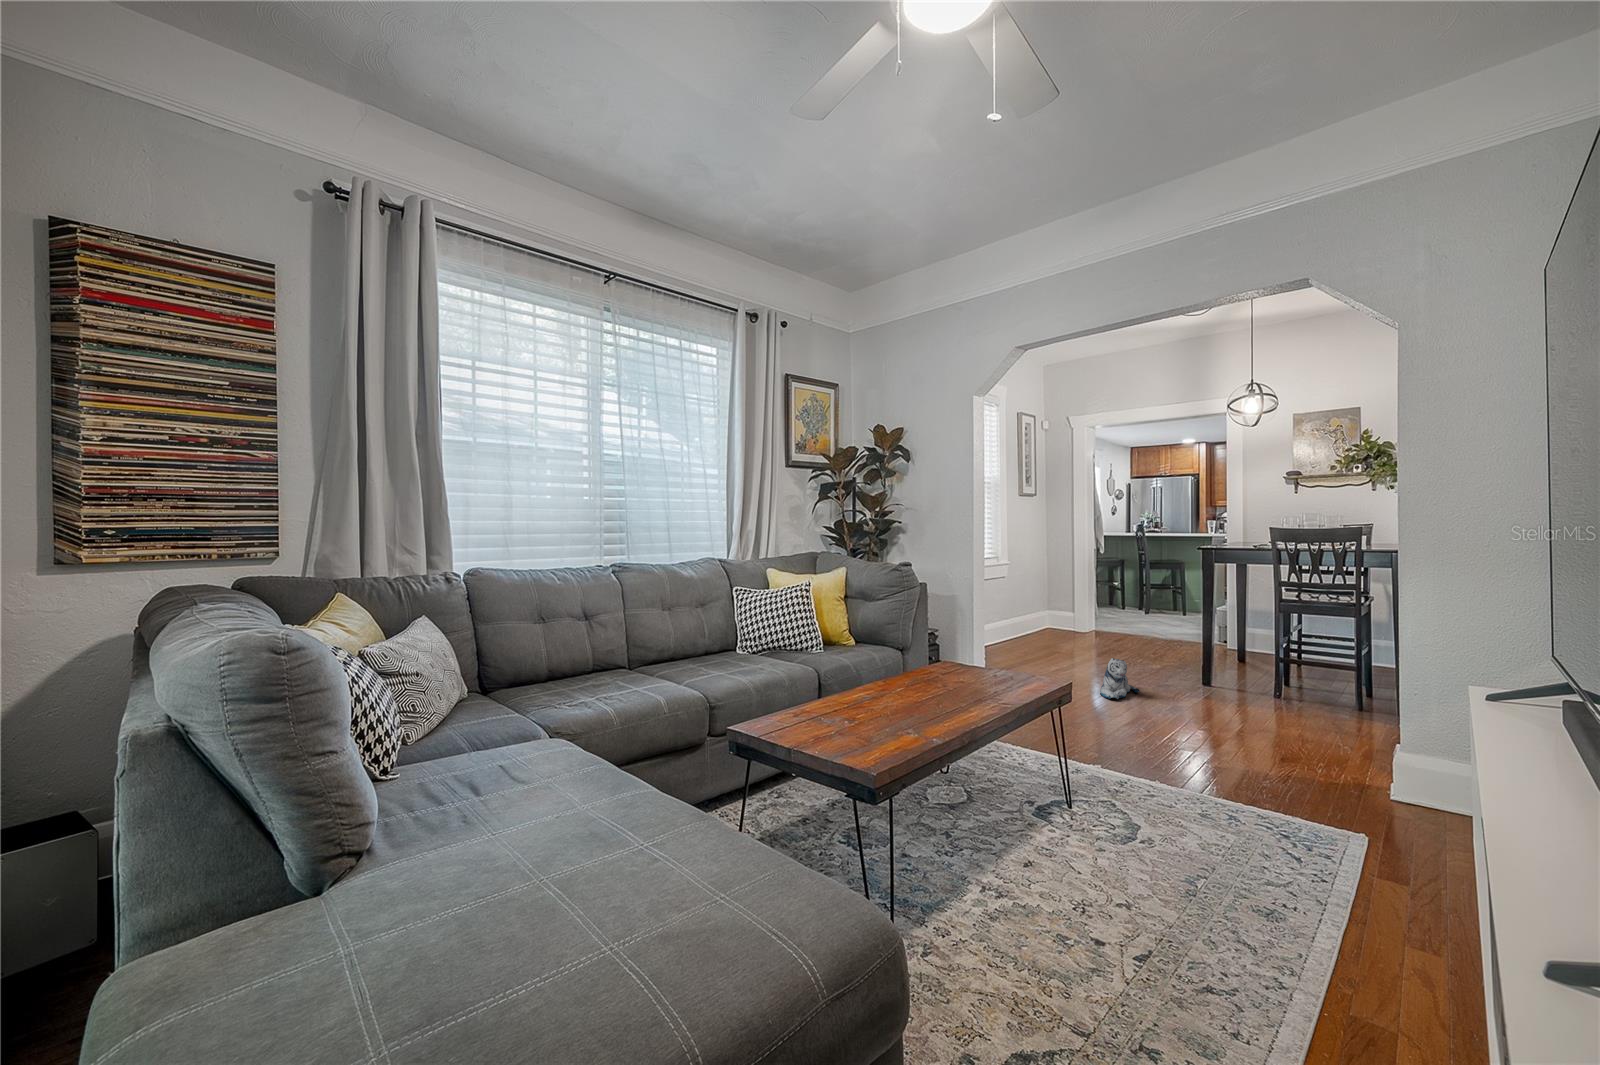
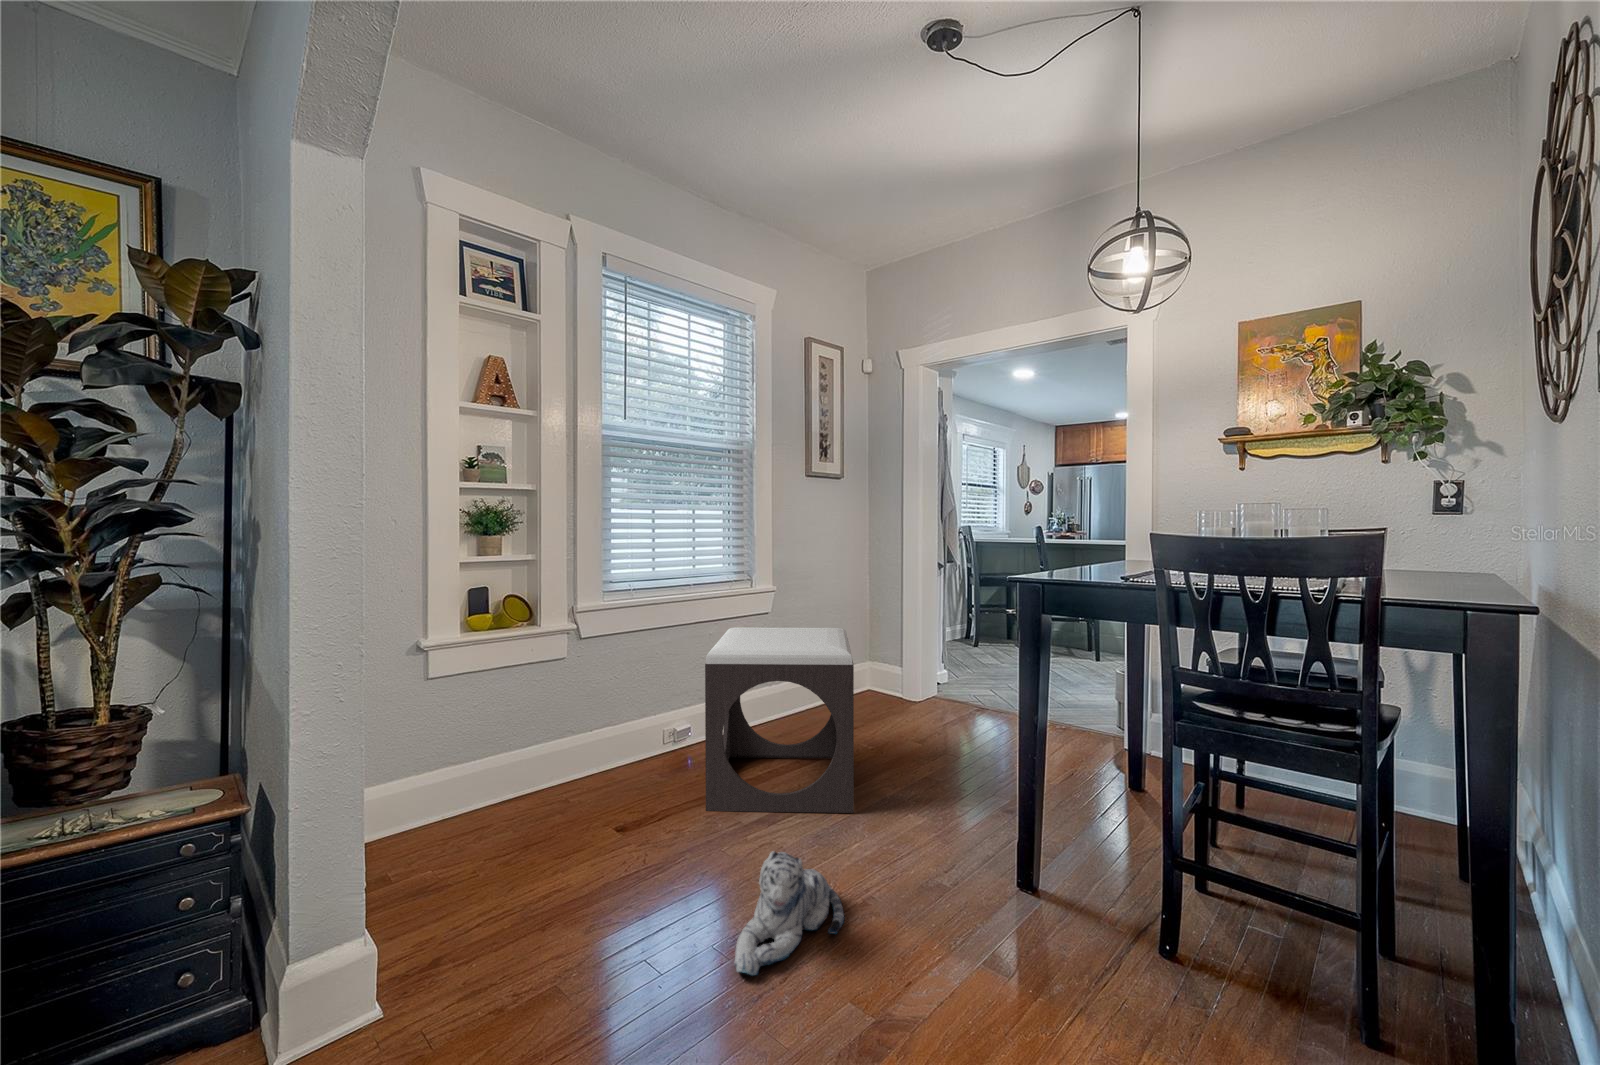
footstool: none [1009,580,1104,668] -> present [705,627,854,813]

